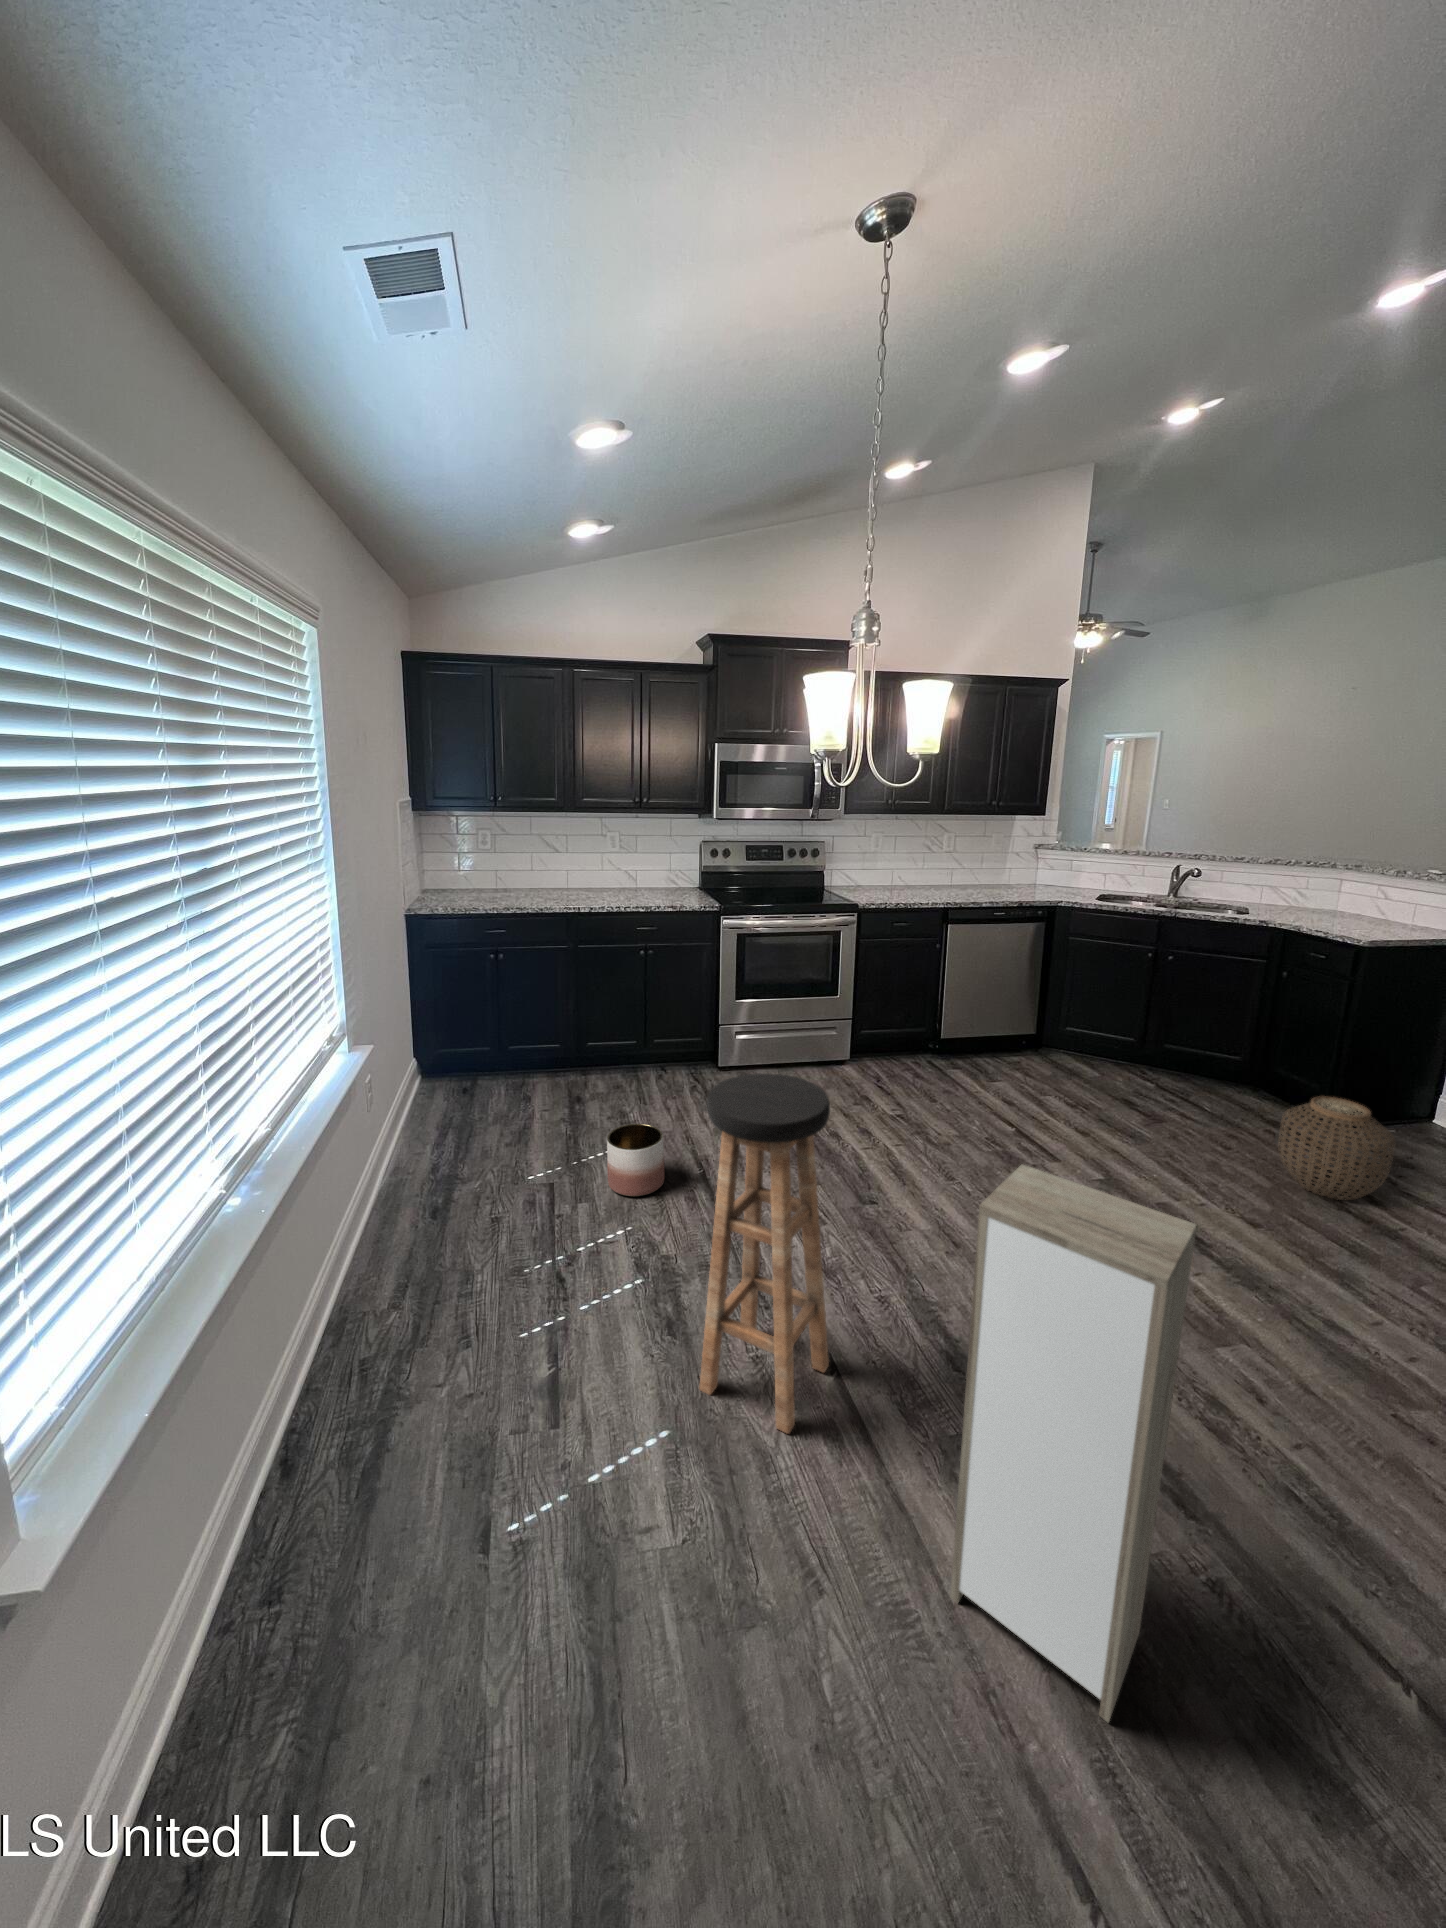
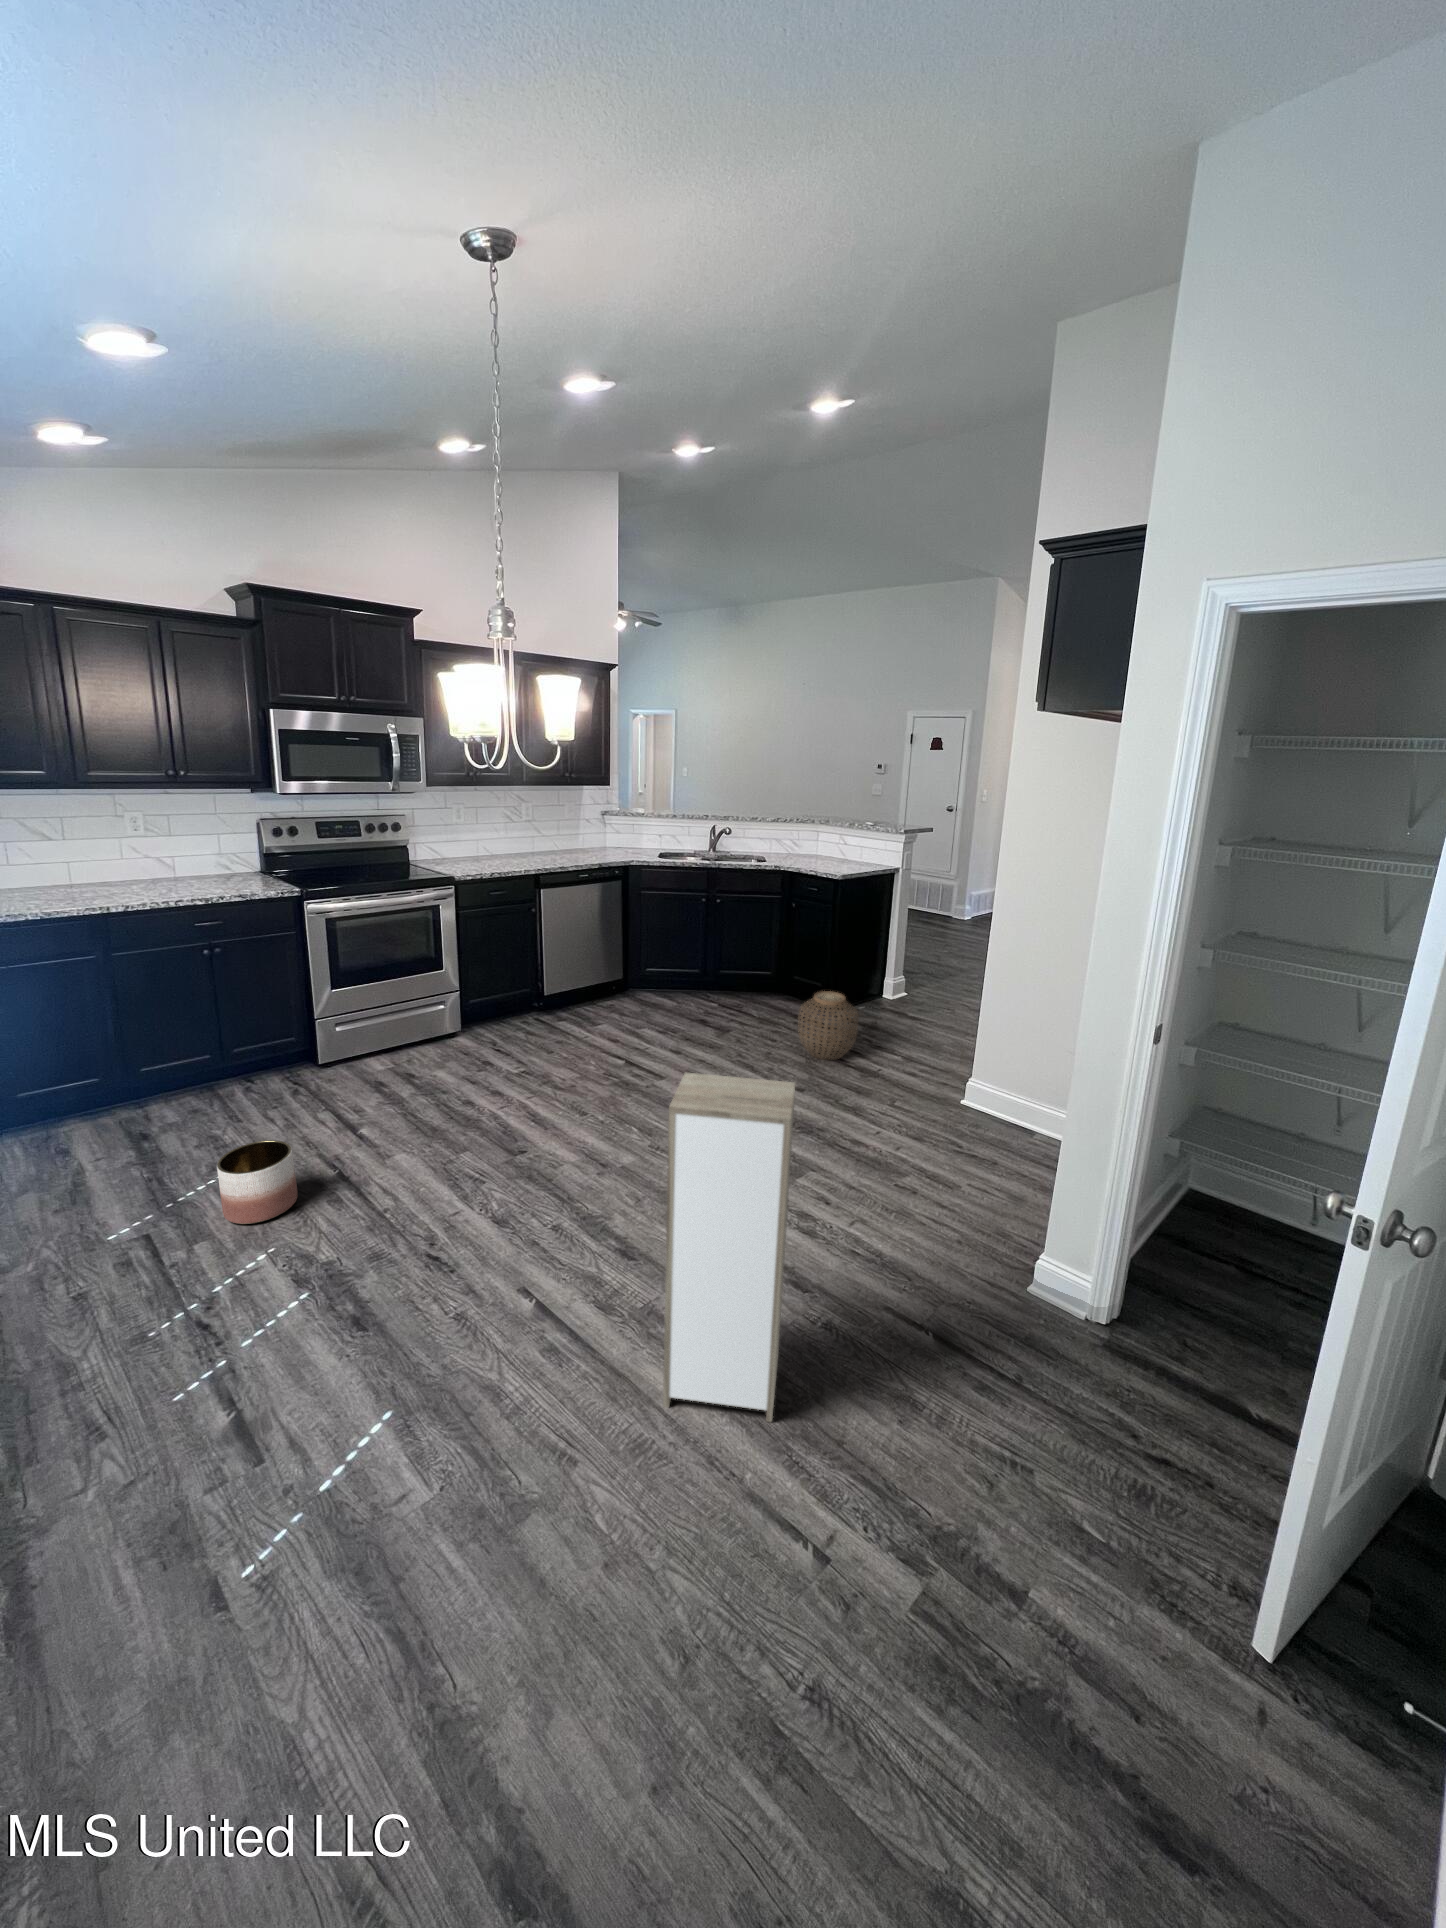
bar stool: present [700,1073,830,1434] -> none [395,1048,526,1364]

